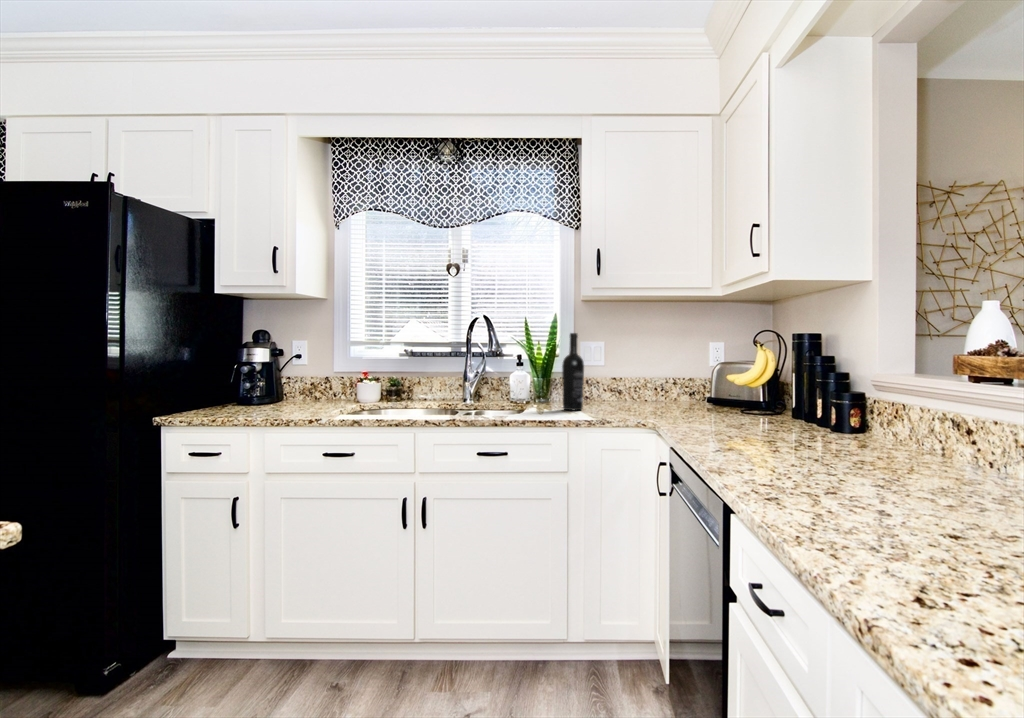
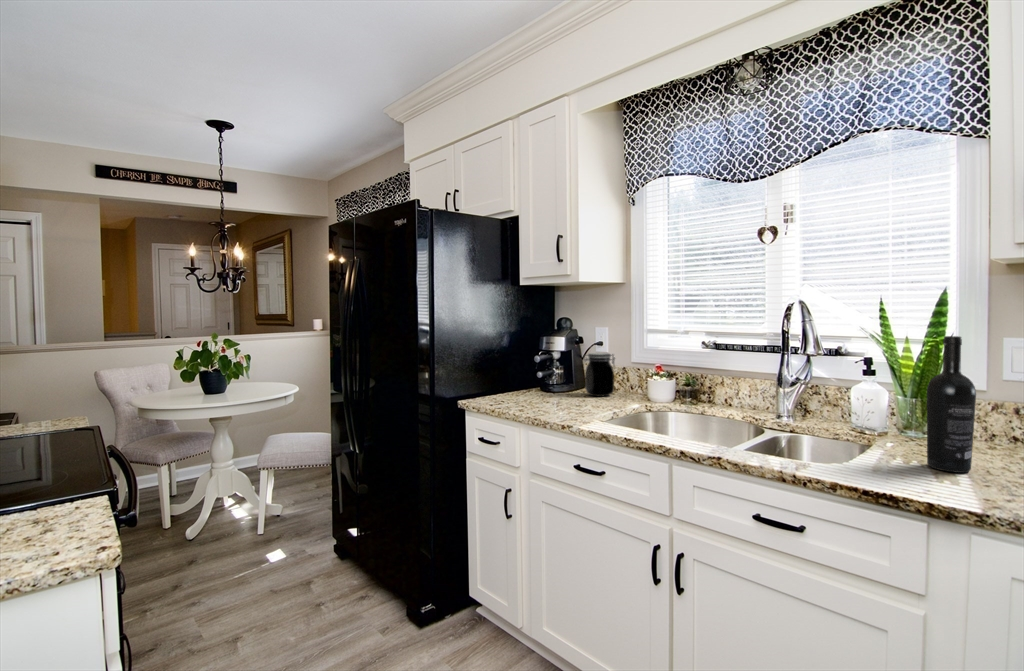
jar: none [293,361,324,400] -> present [584,353,615,396]

